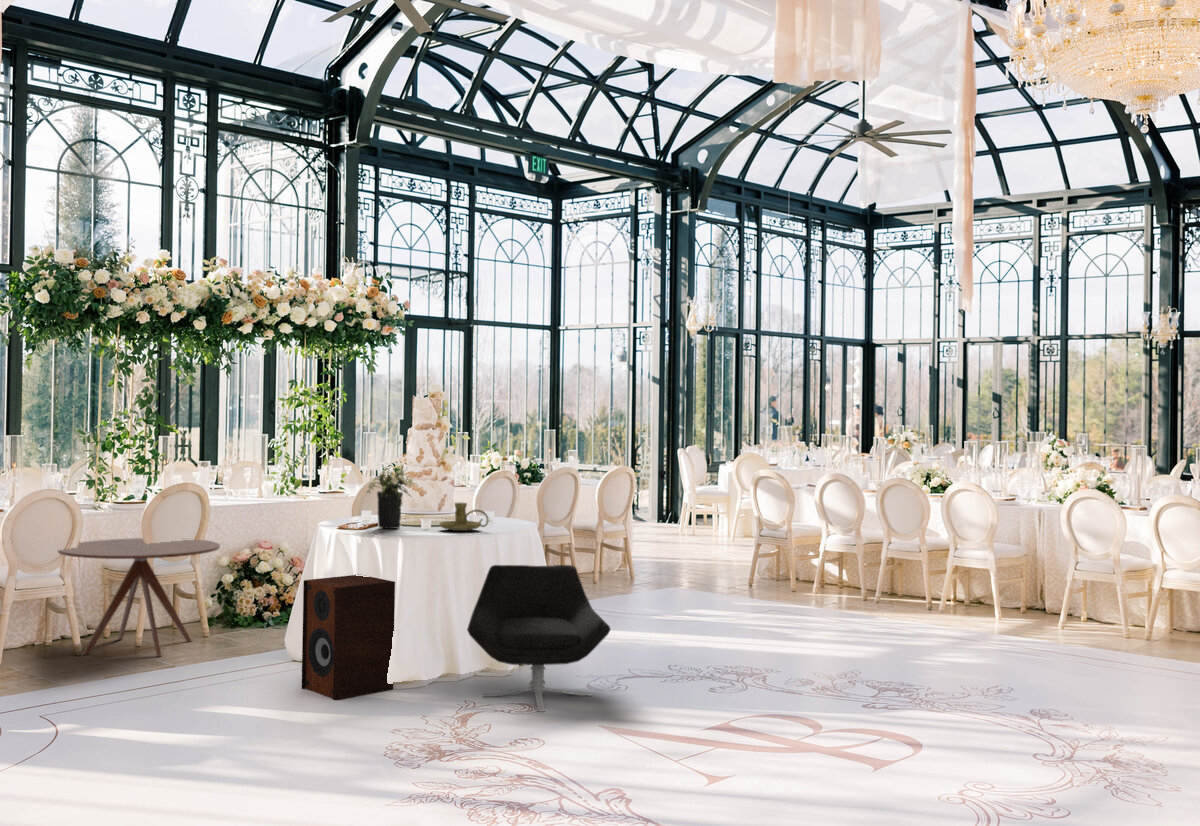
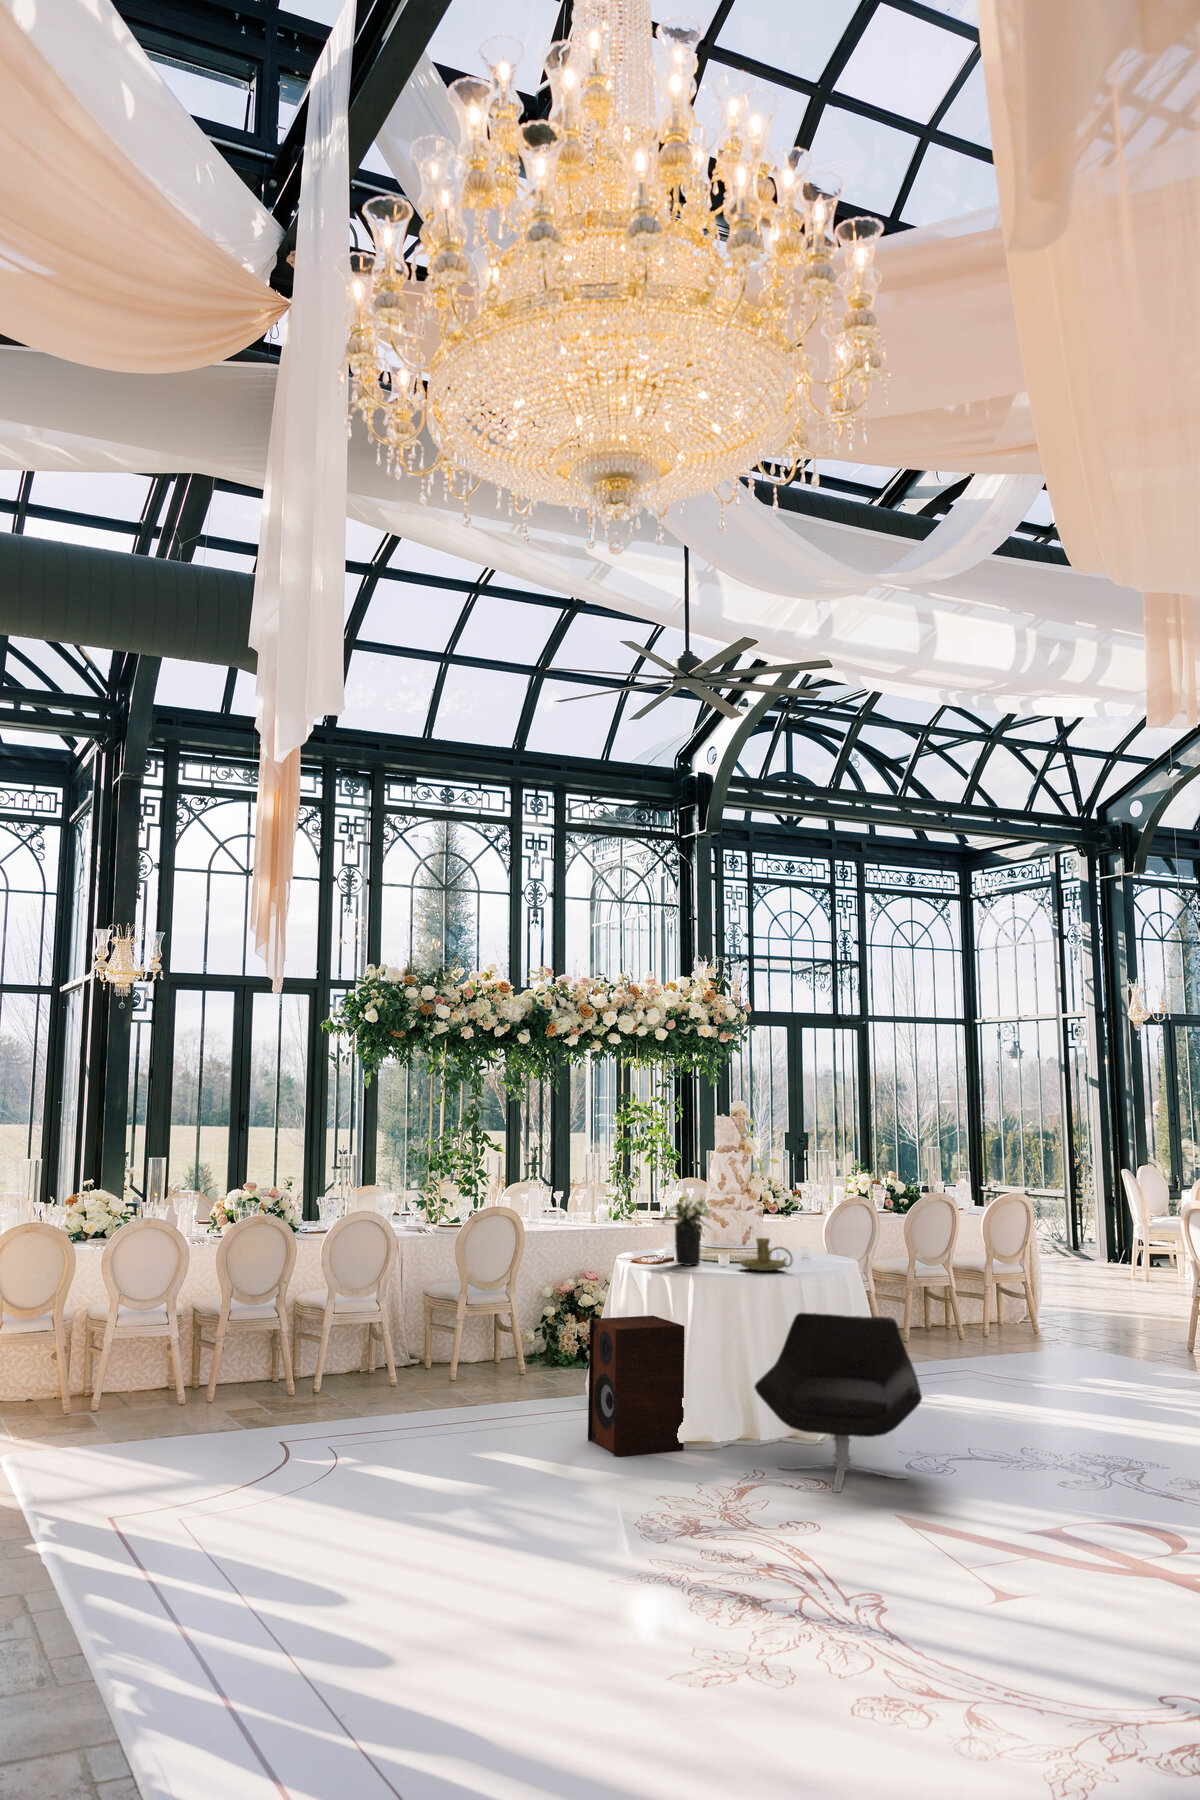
round table: present [58,538,220,657] -> none [374,1264,531,1394]

